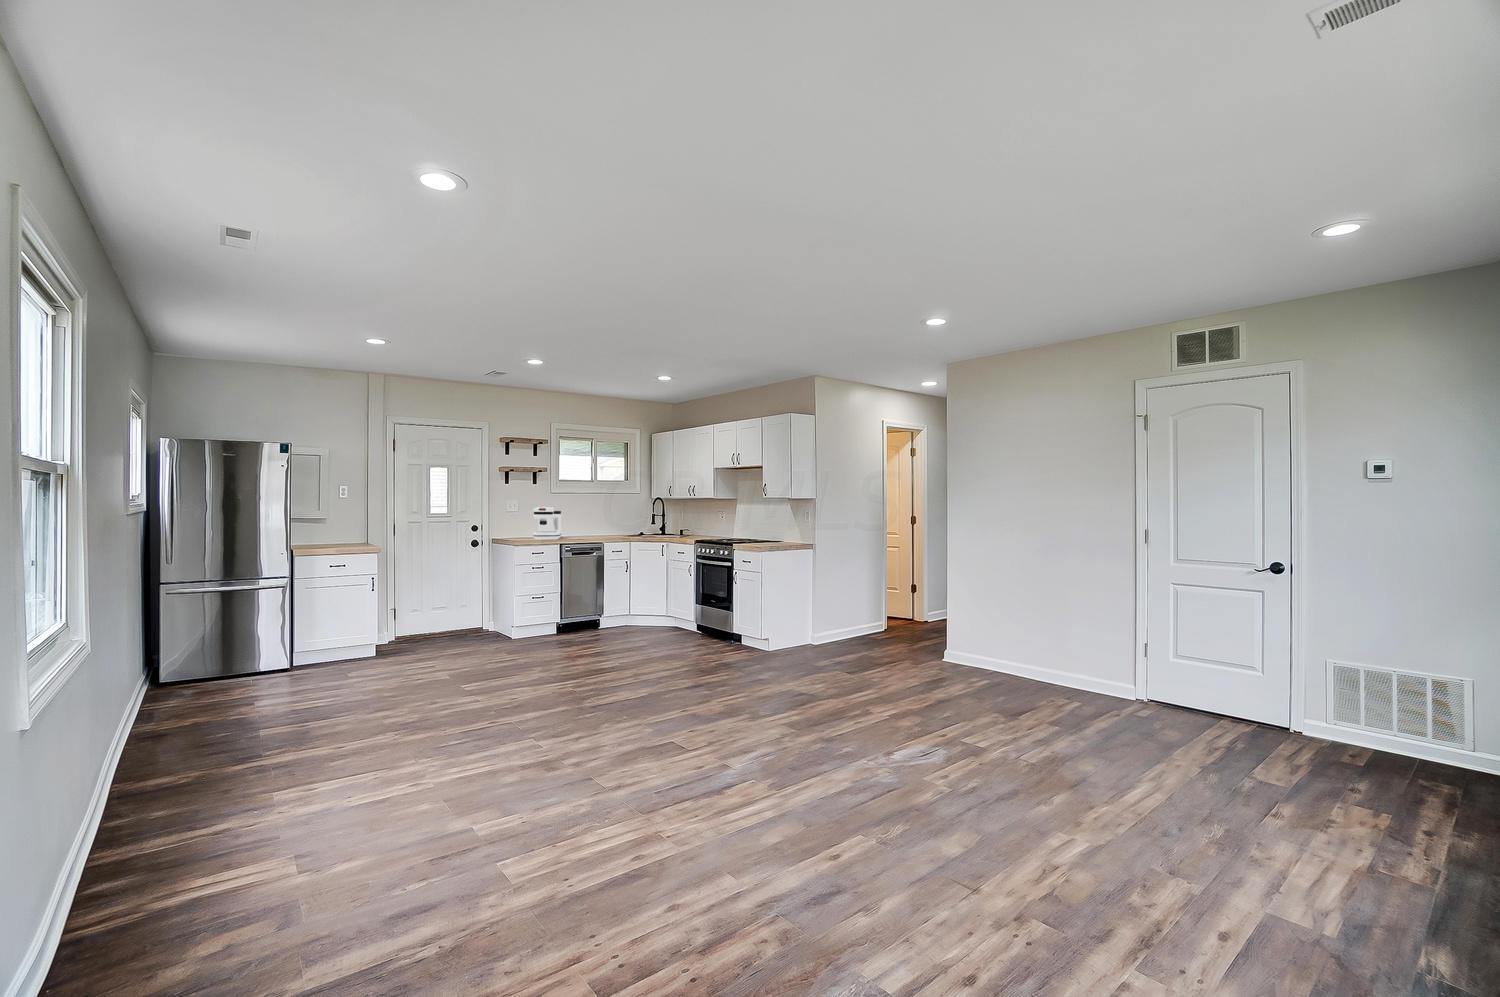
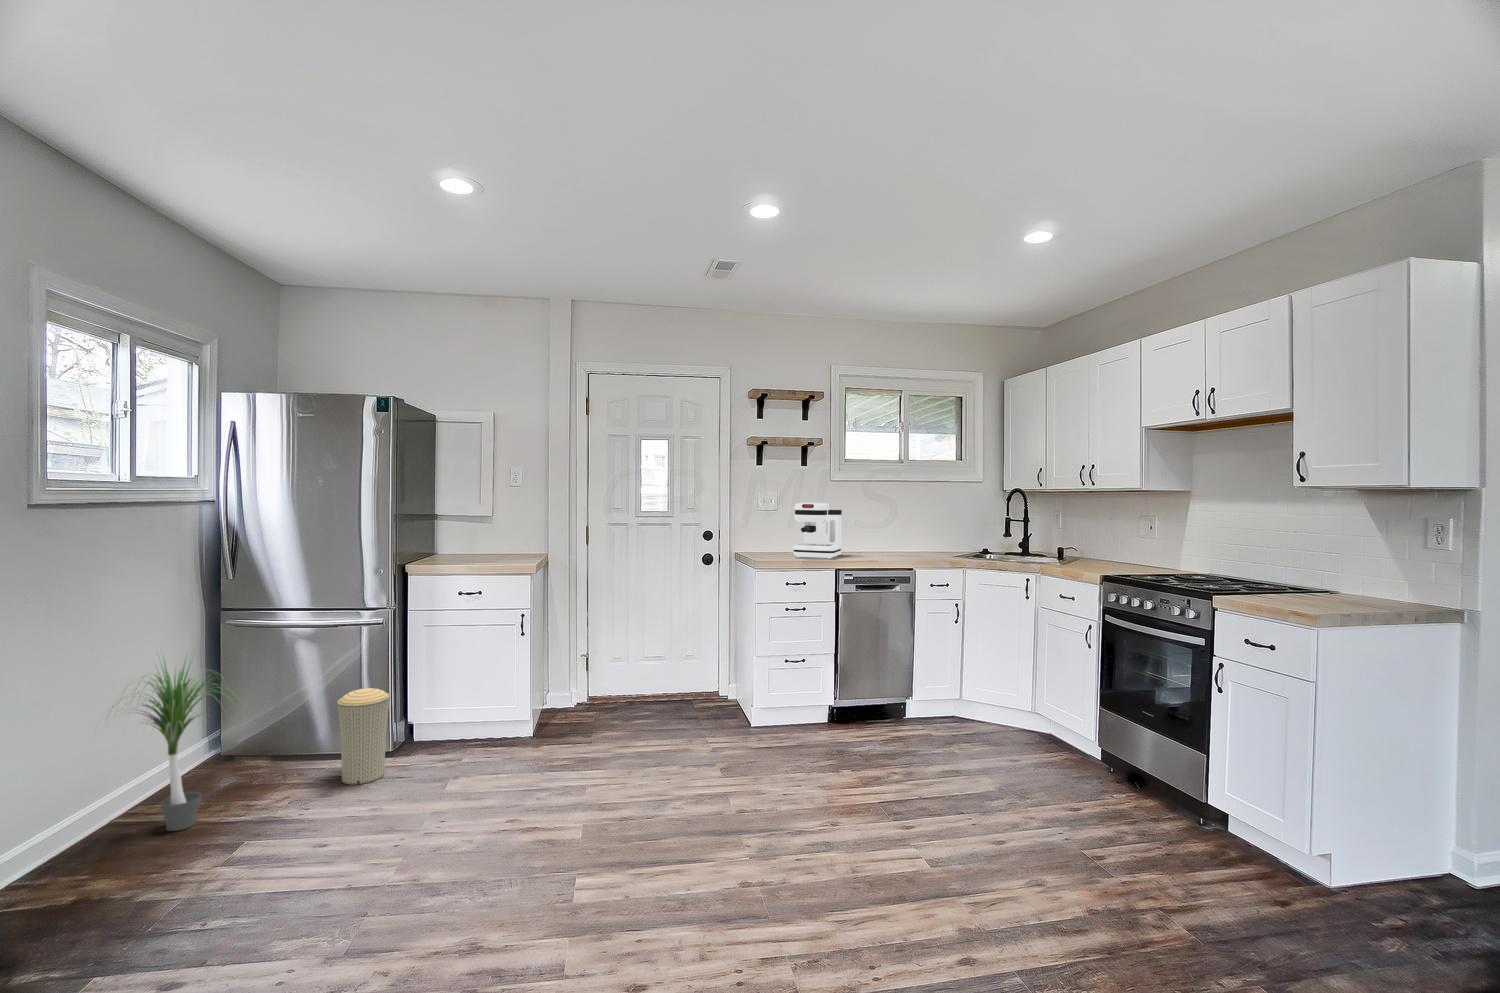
potted plant: none [146,604,235,709] -> present [110,658,231,831]
trash can: none [267,628,301,684] -> present [337,688,391,785]

